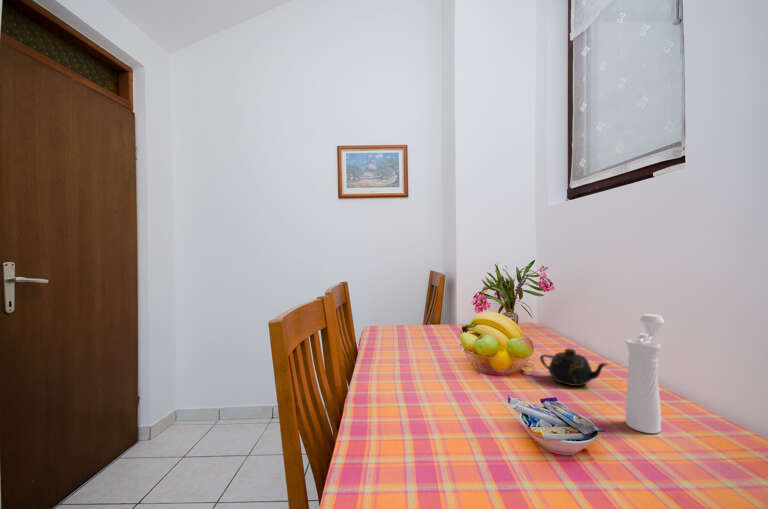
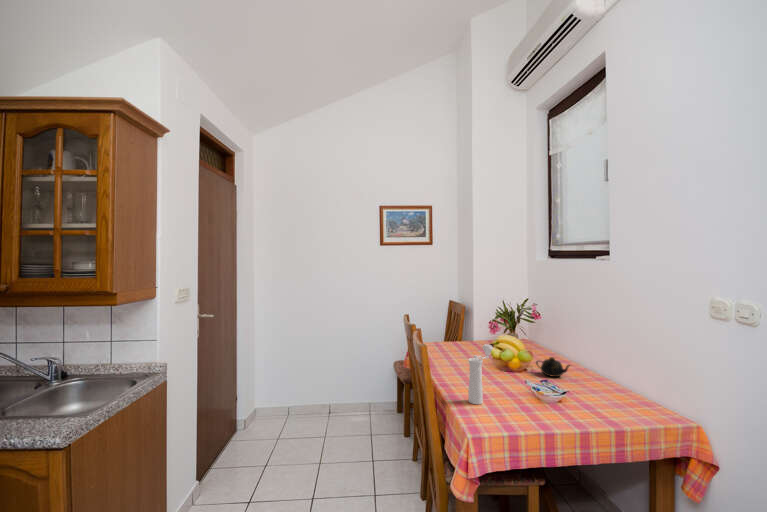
pepper mill: present [625,314,664,433] -> present [468,344,493,404]

